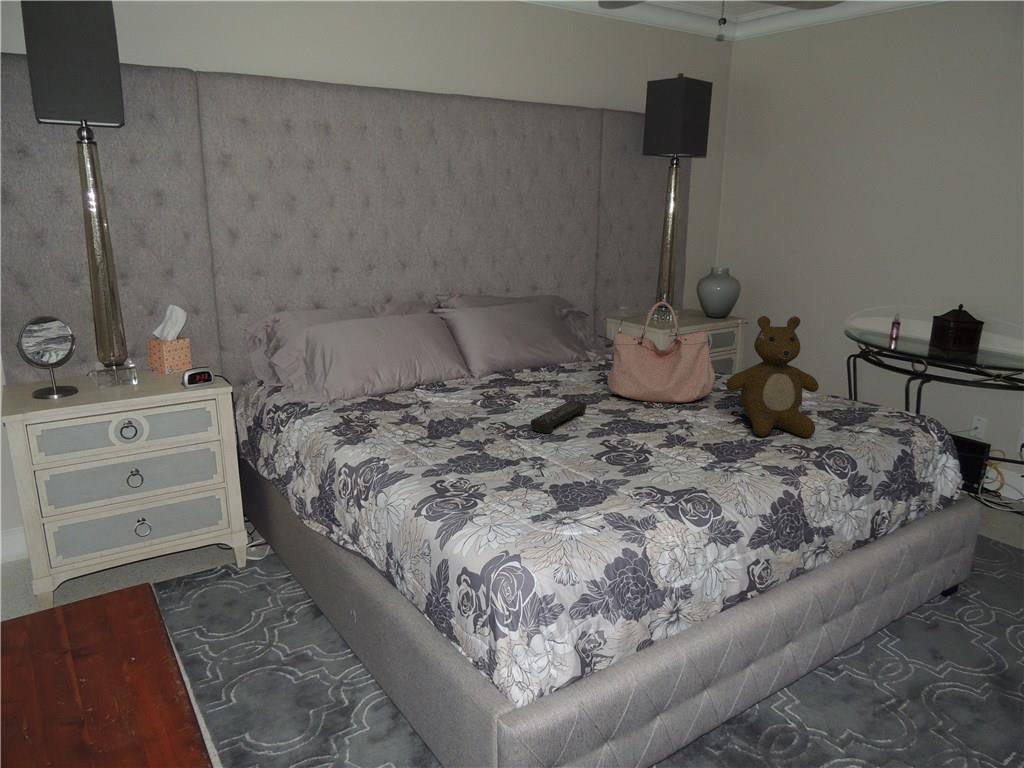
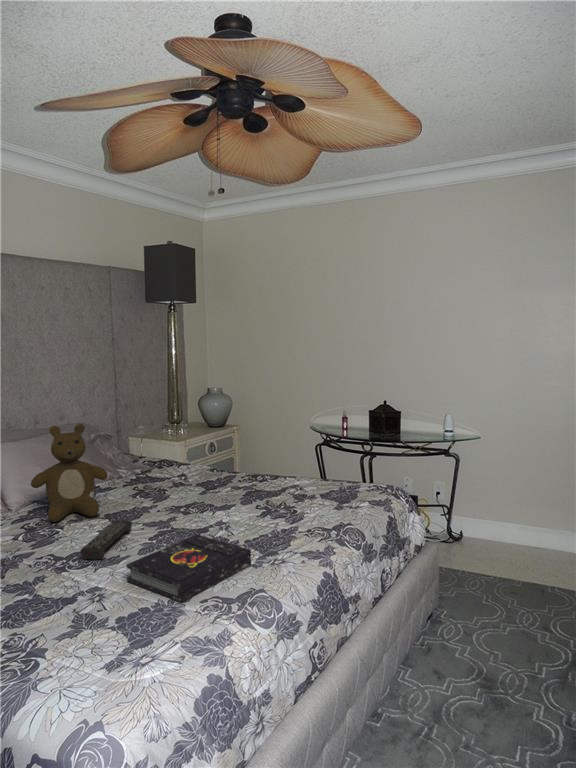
handbag: present [607,302,715,403] -> none [145,419,239,508]
teddy bear: present [726,316,819,437] -> present [31,424,108,522]
book: none [569,426,703,485] -> present [126,535,251,602]

